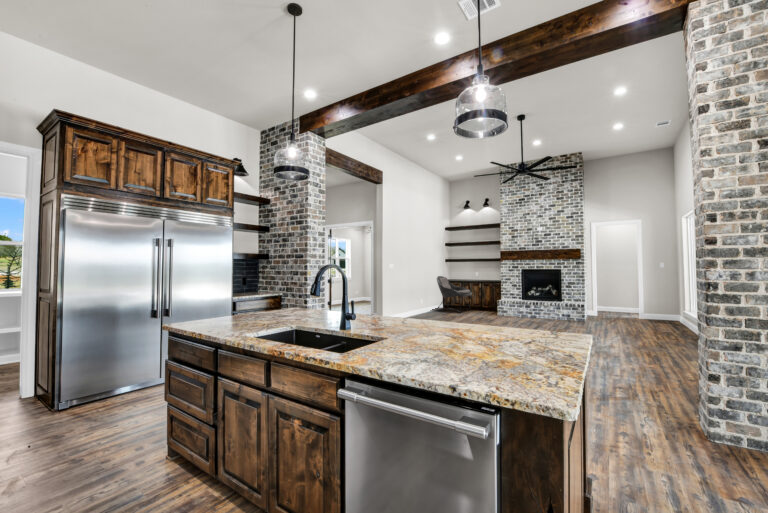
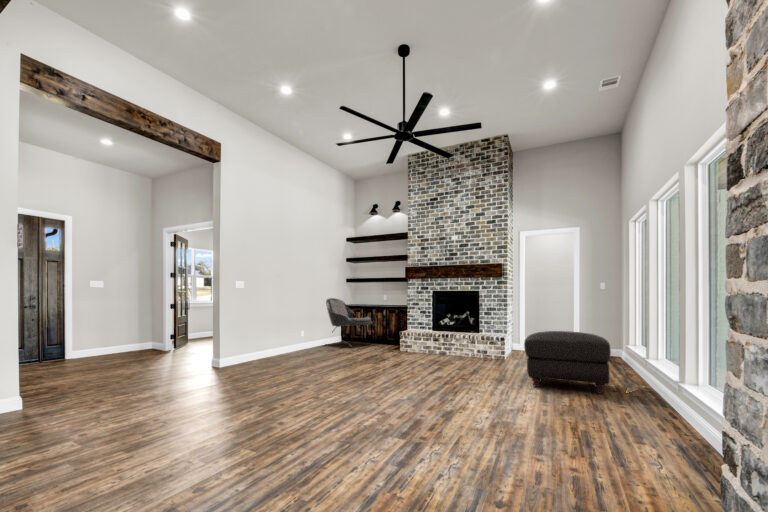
ottoman: none [614,303,683,345] -> present [524,331,611,394]

